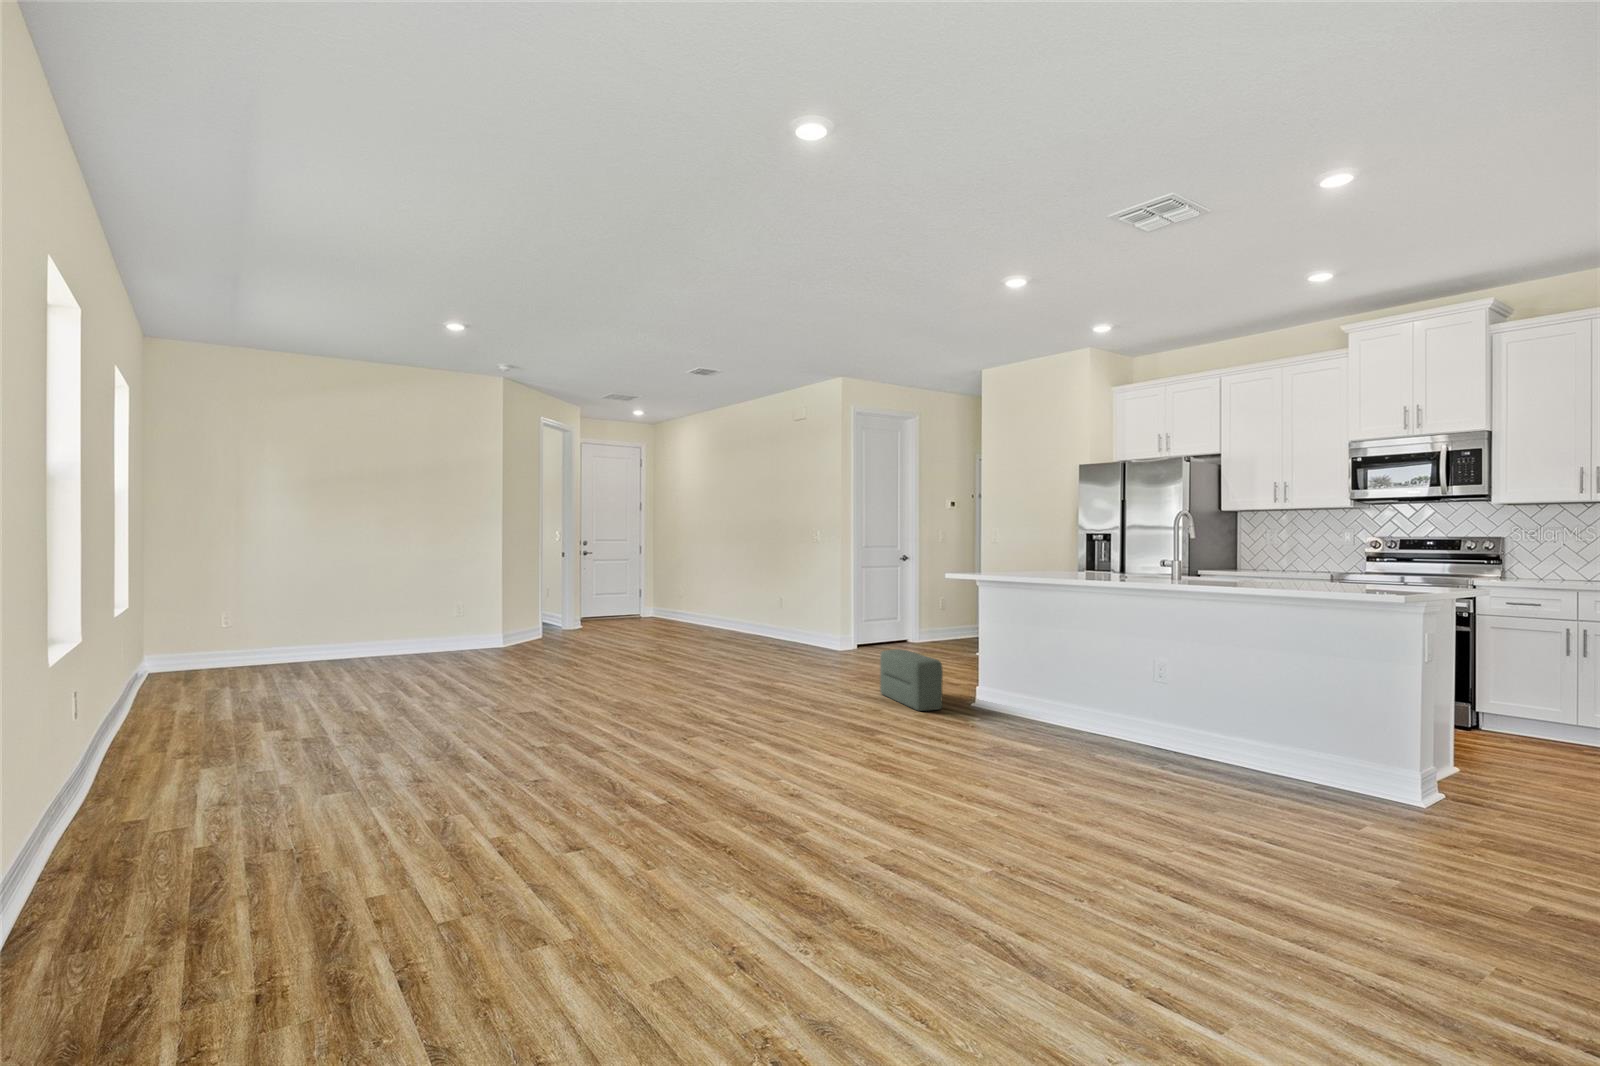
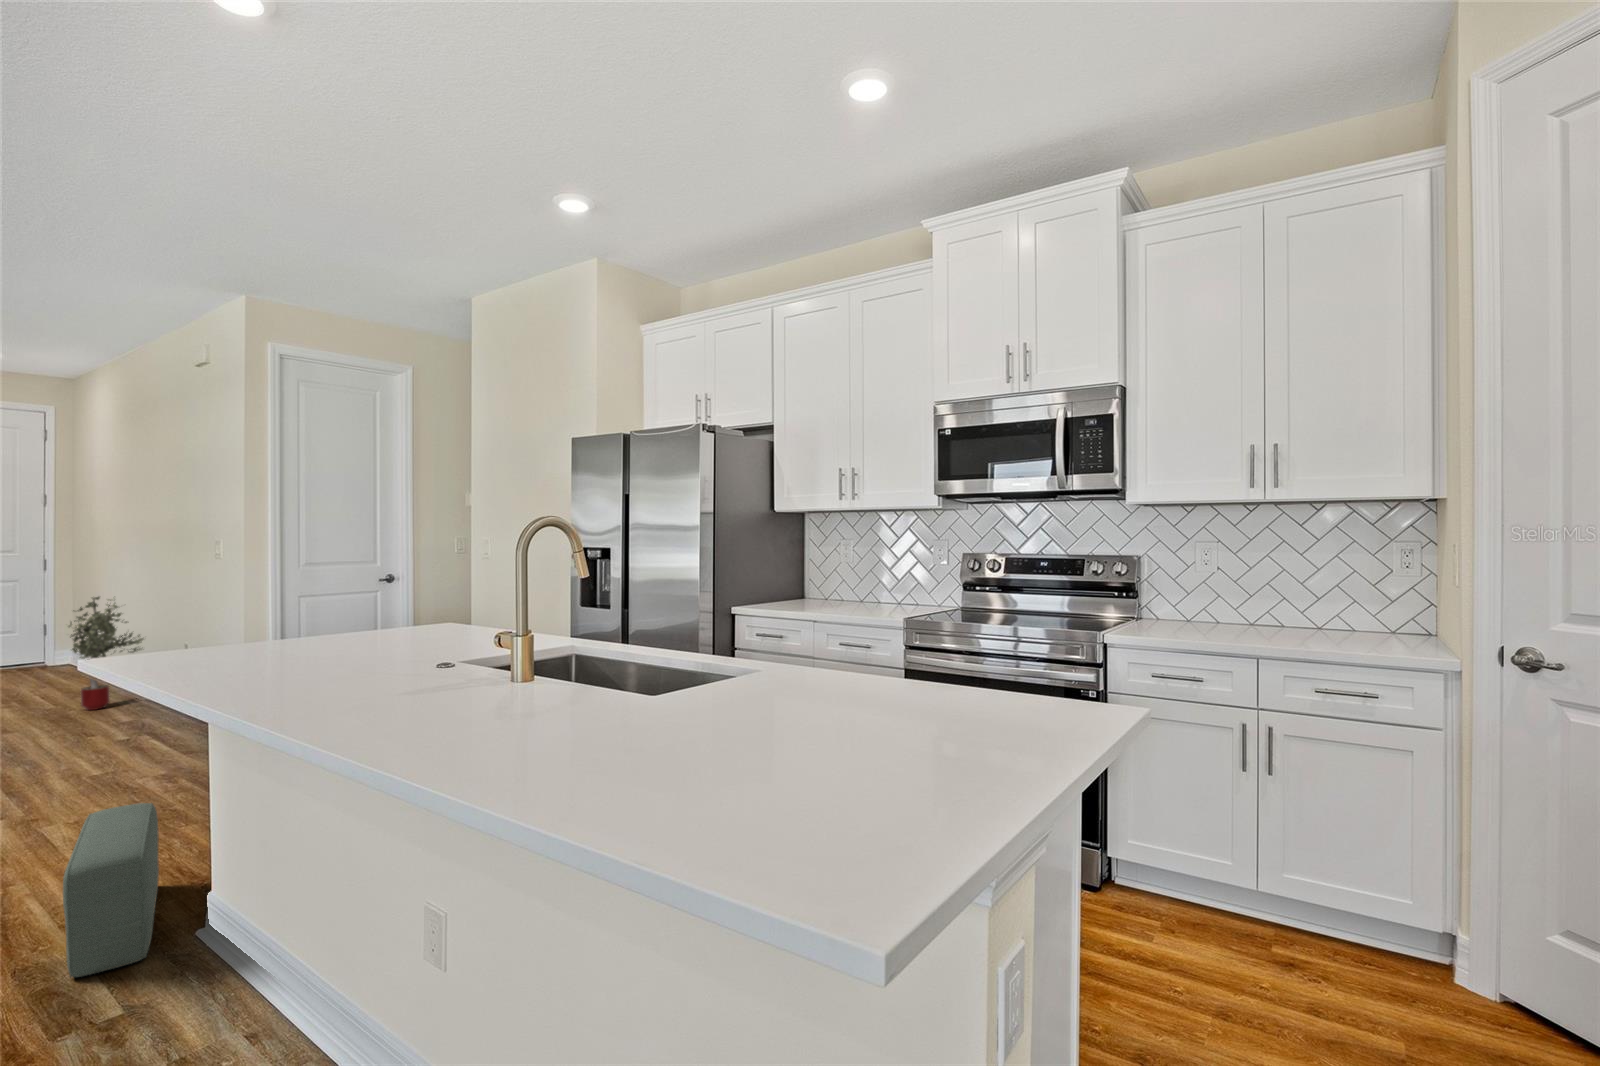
potted tree: none [711,565,750,635] -> present [69,597,143,710]

